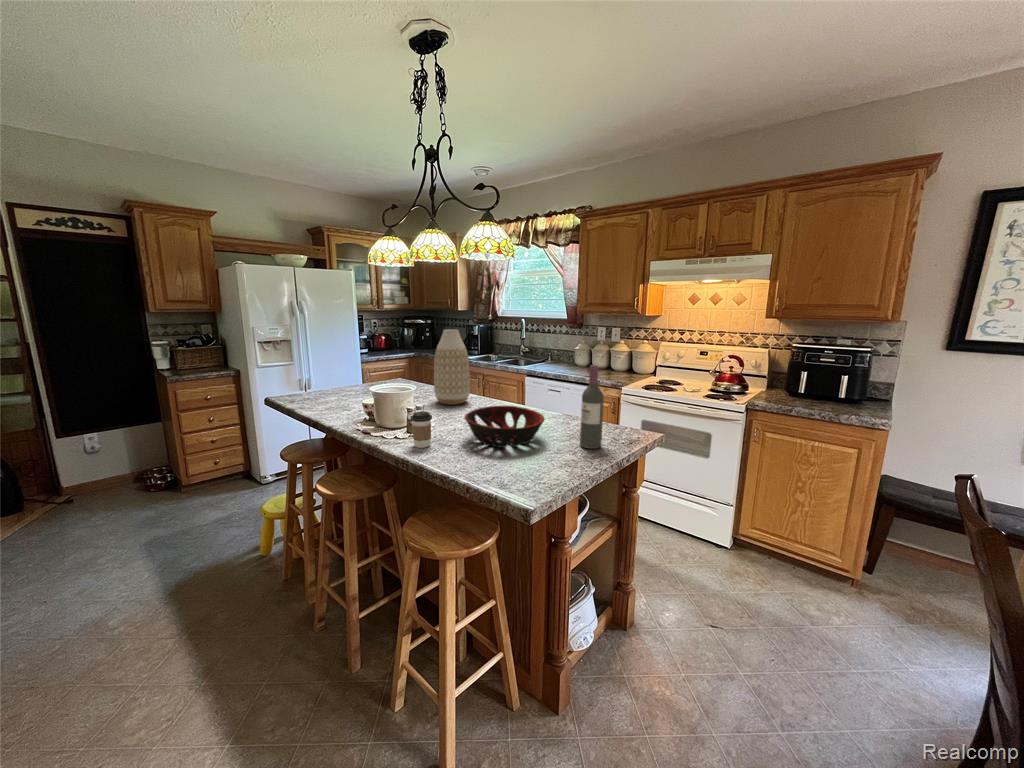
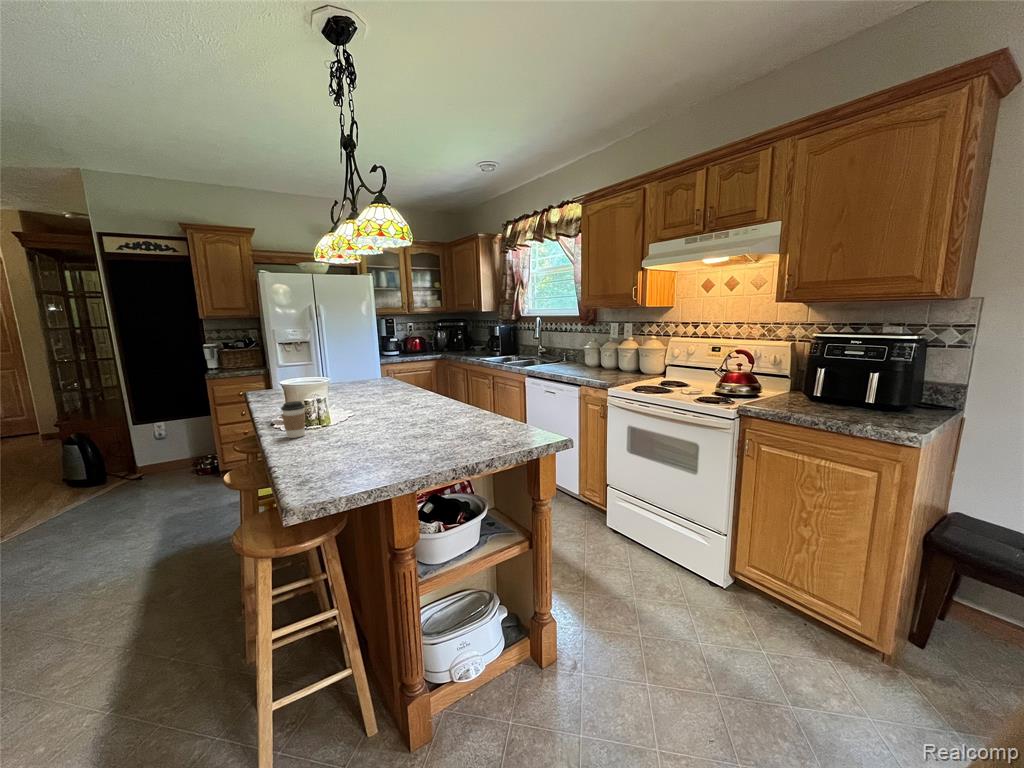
vase: present [434,330,470,405] -> none [373,323,412,400]
wine bottle: present [580,365,604,449] -> none [444,352,471,448]
decorative bowl: present [464,406,544,448] -> none [333,399,422,441]

